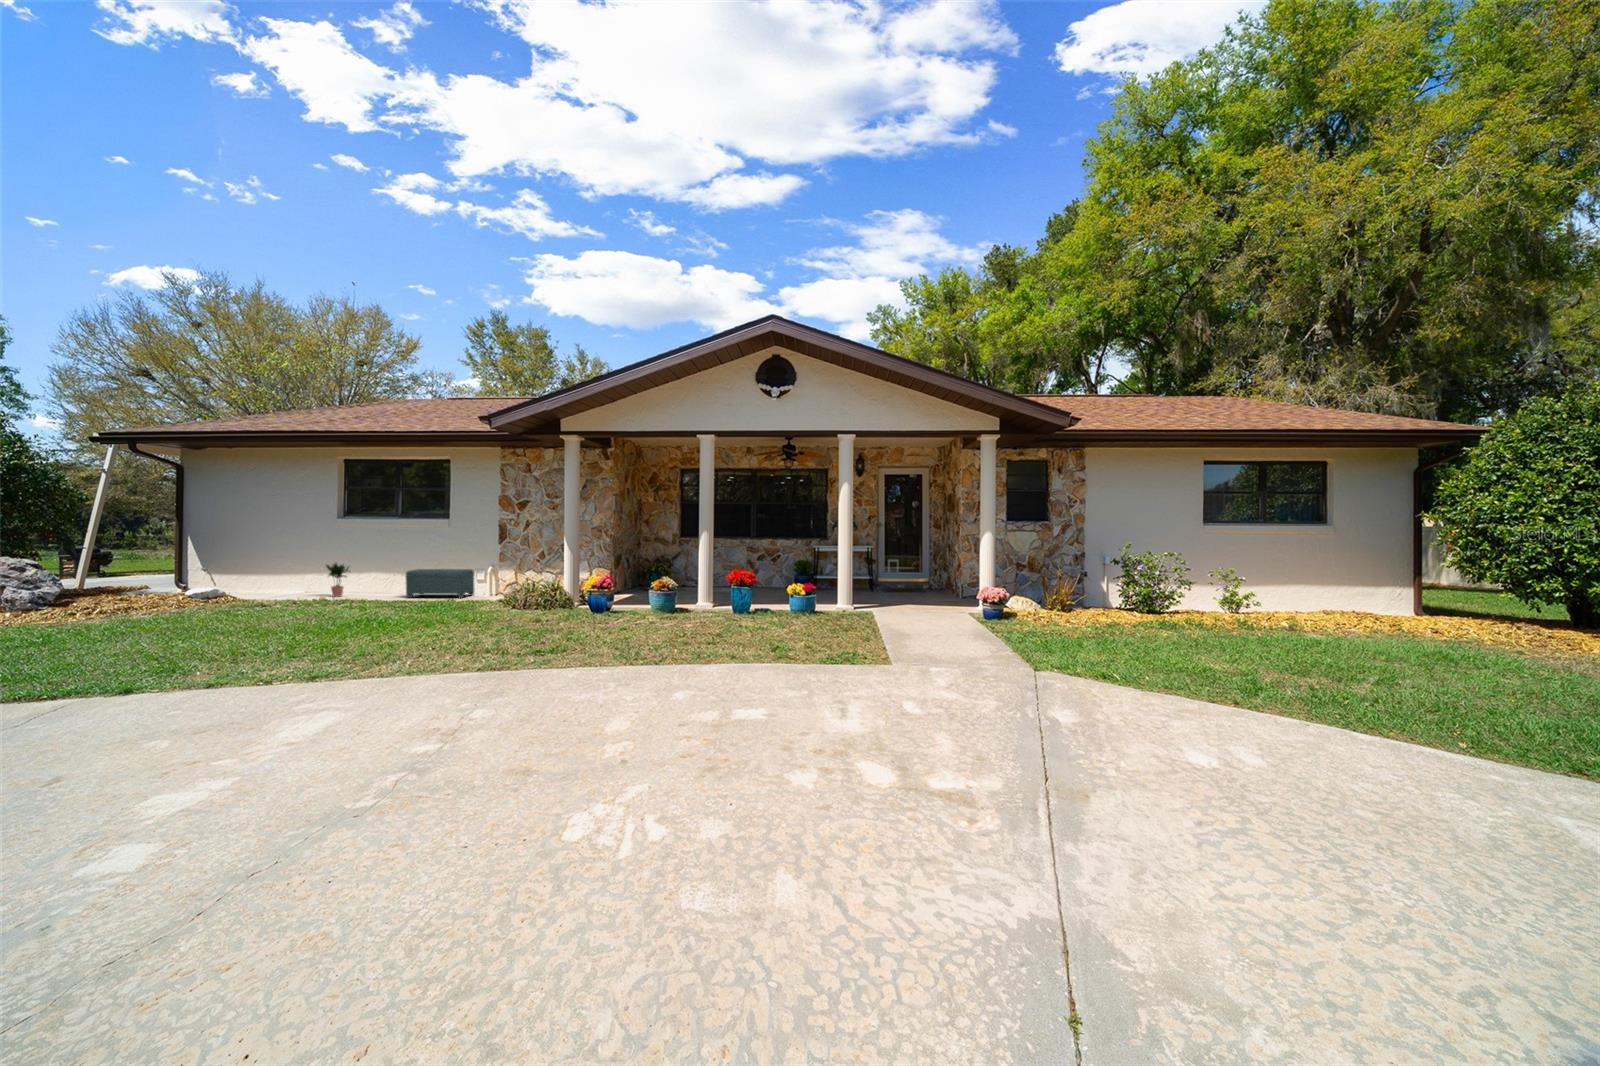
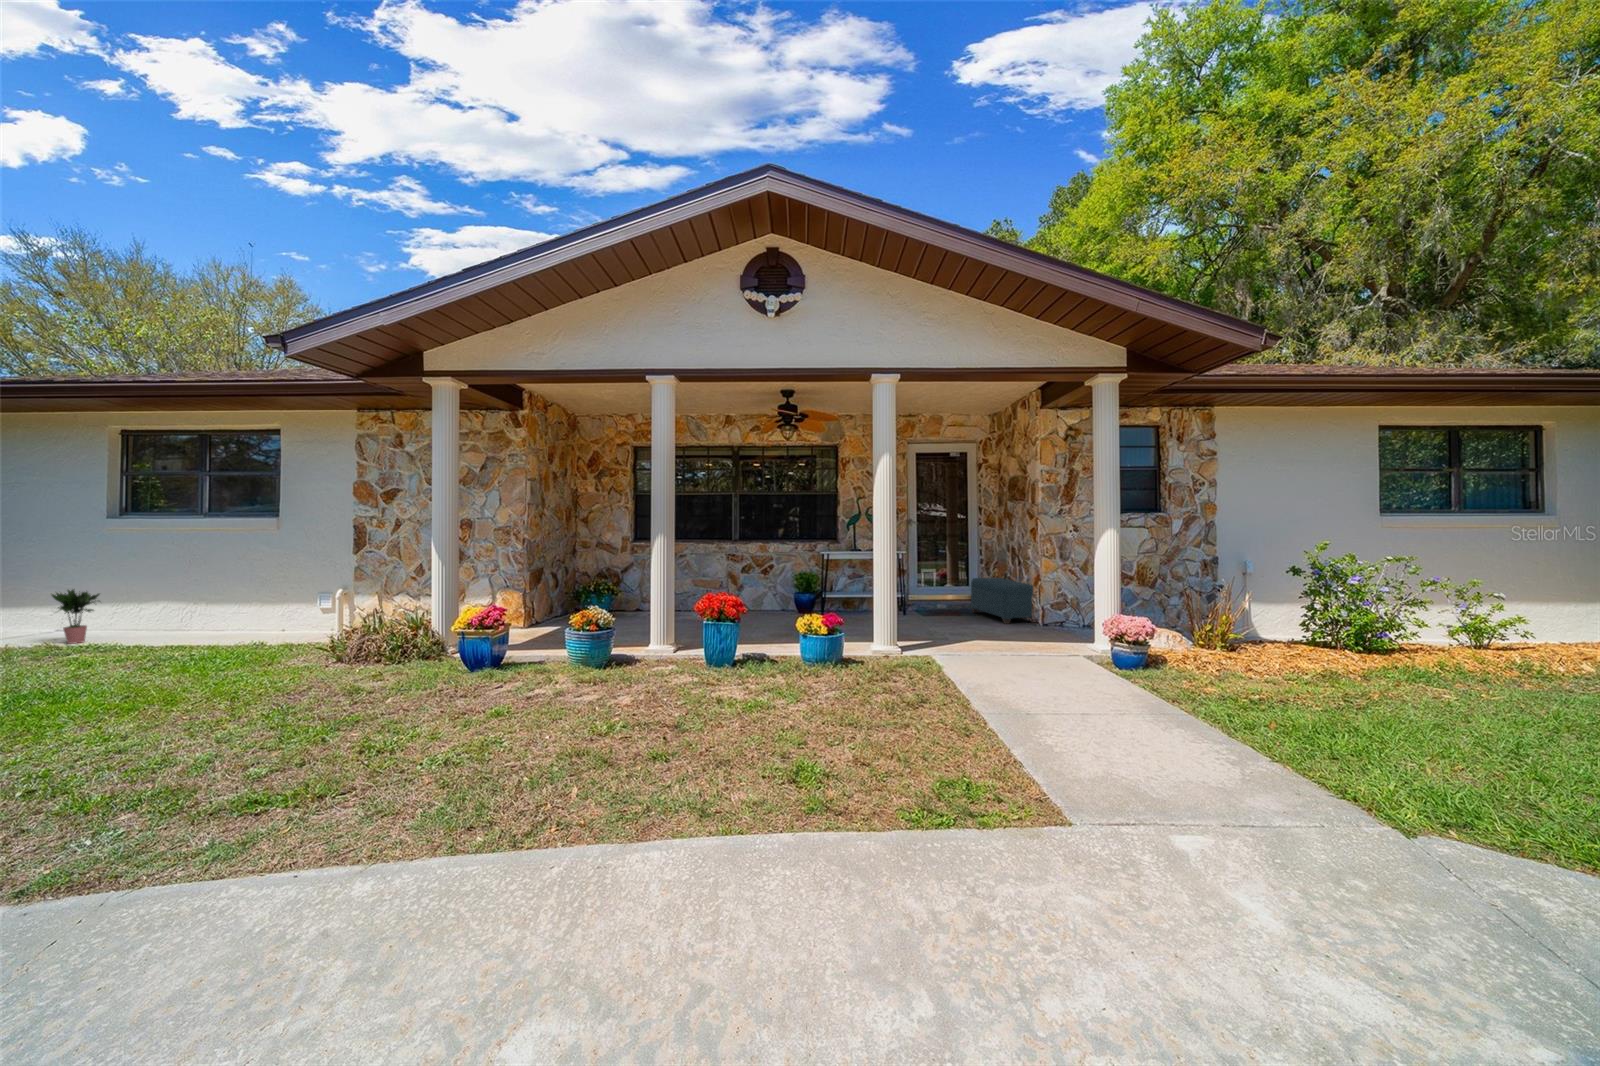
bench: present [406,569,474,598] -> present [971,578,1034,624]

